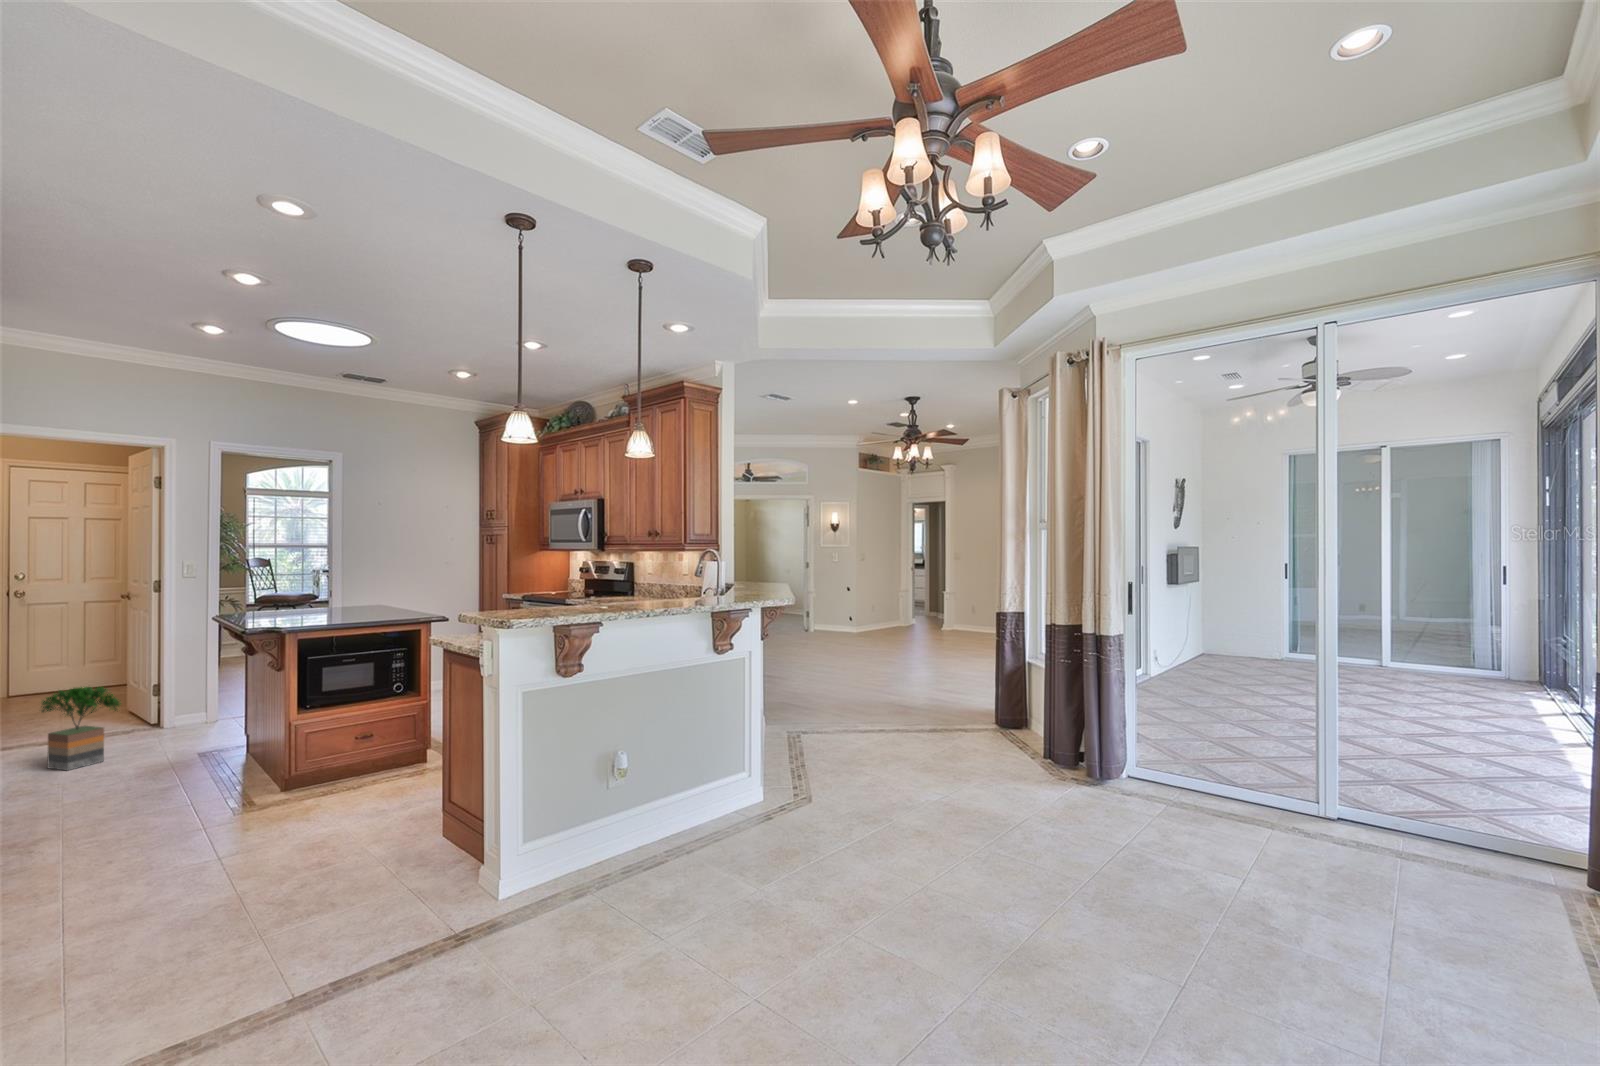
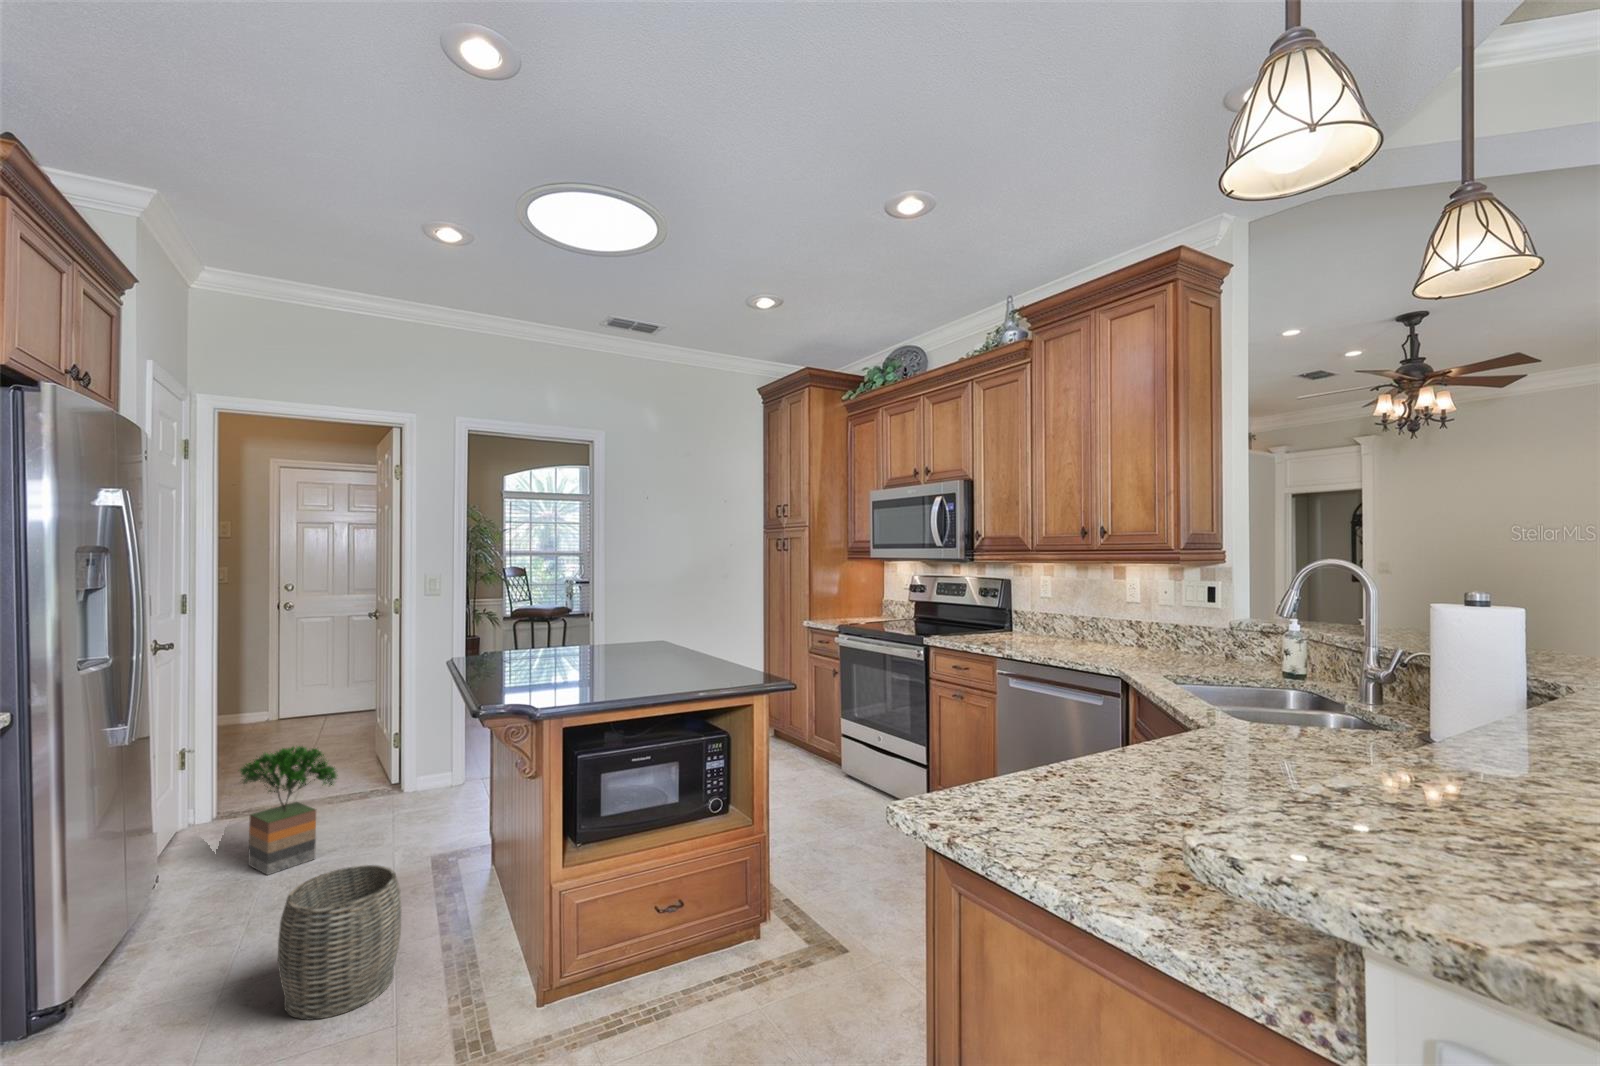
woven basket: none [111,735,192,811] -> present [278,865,401,1020]

